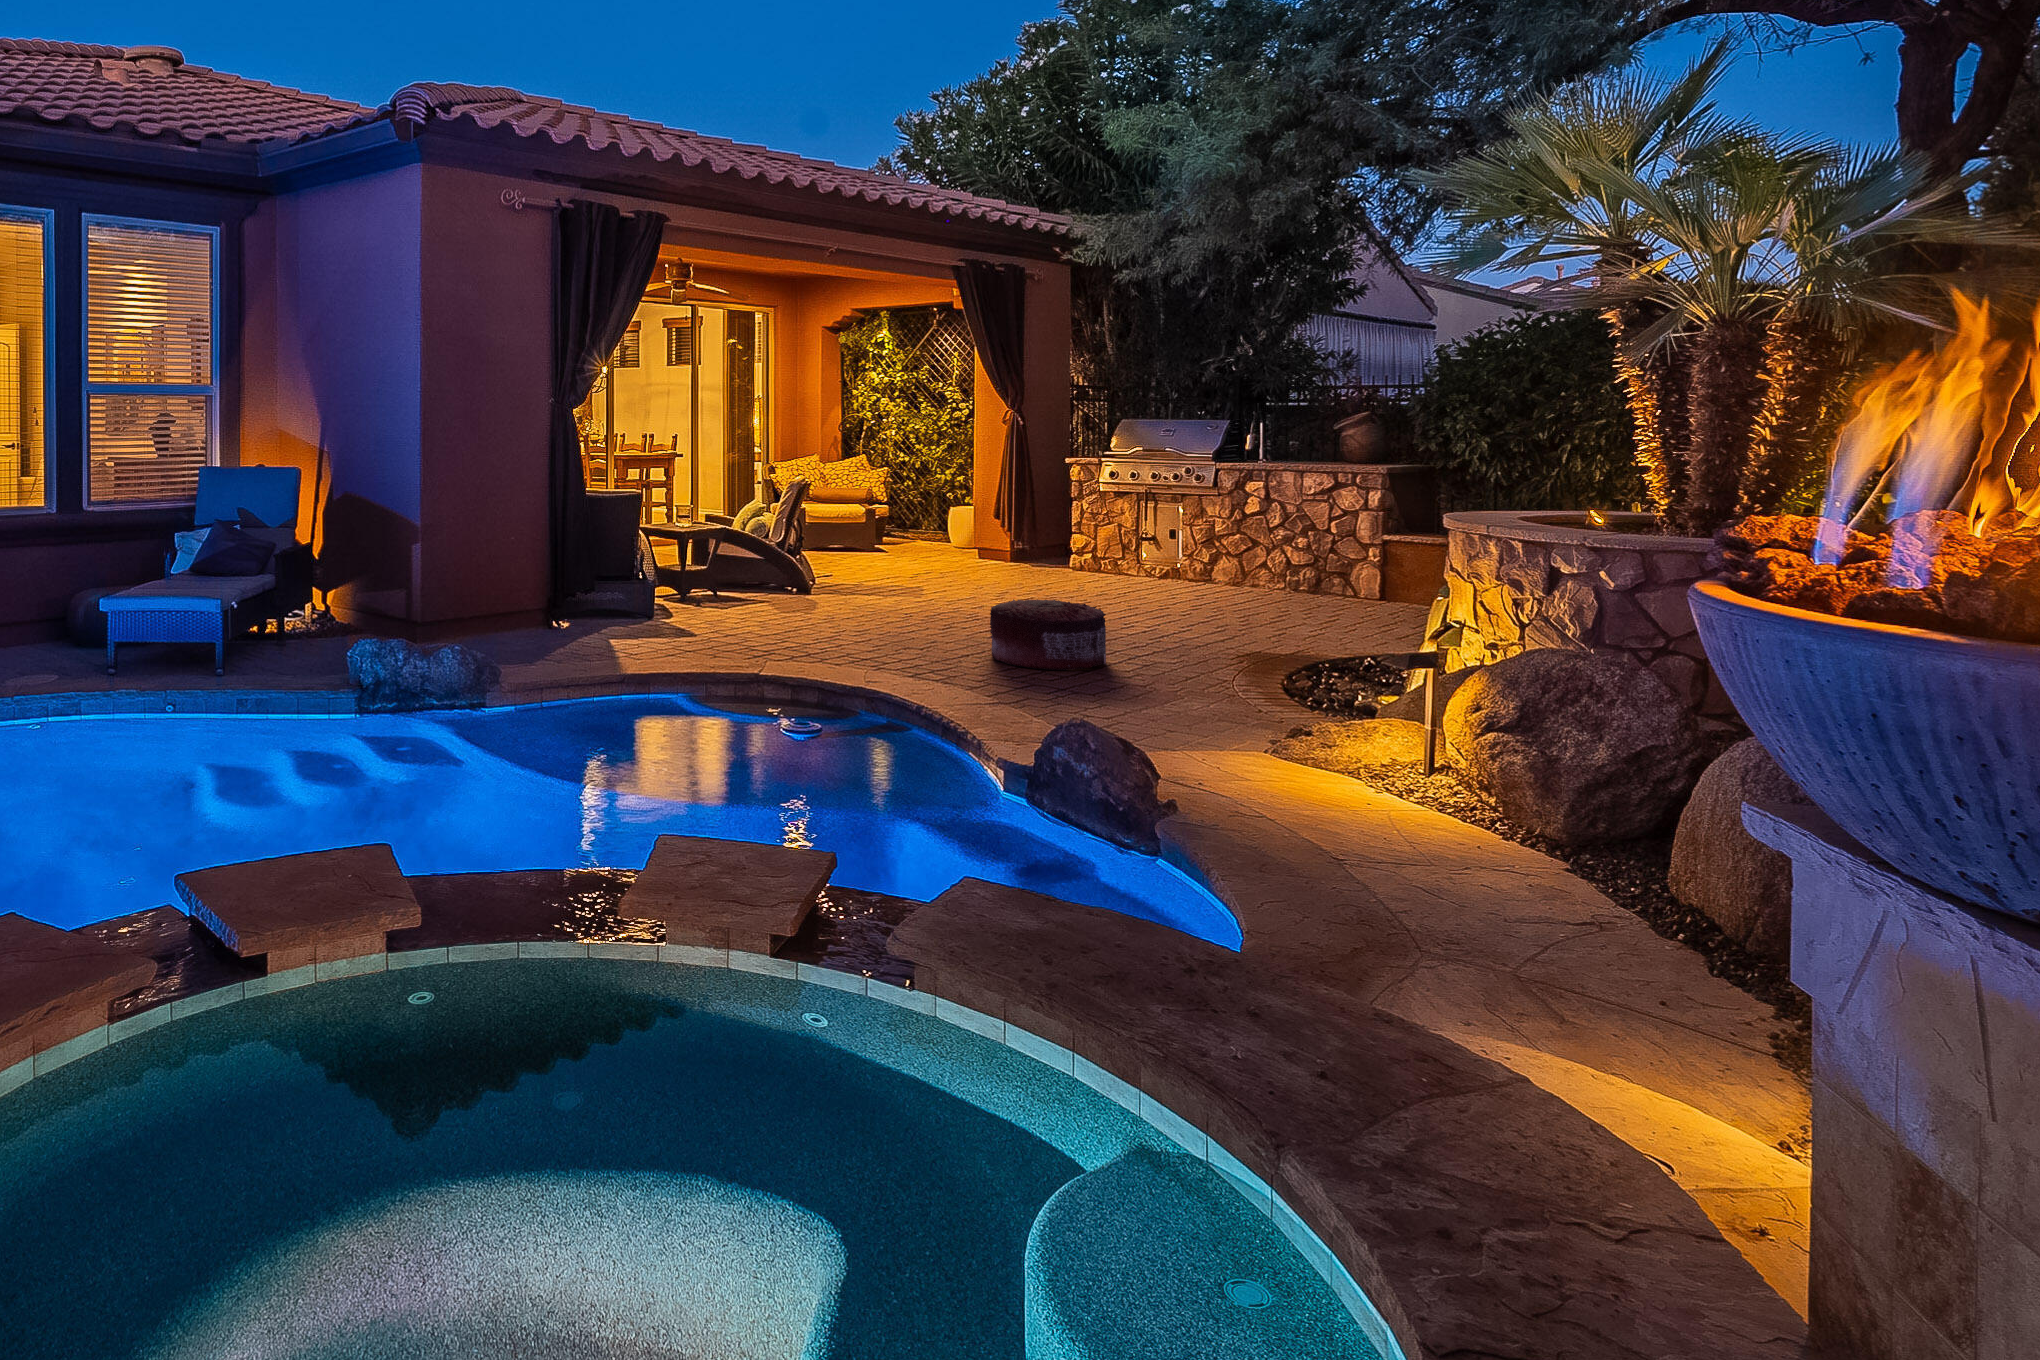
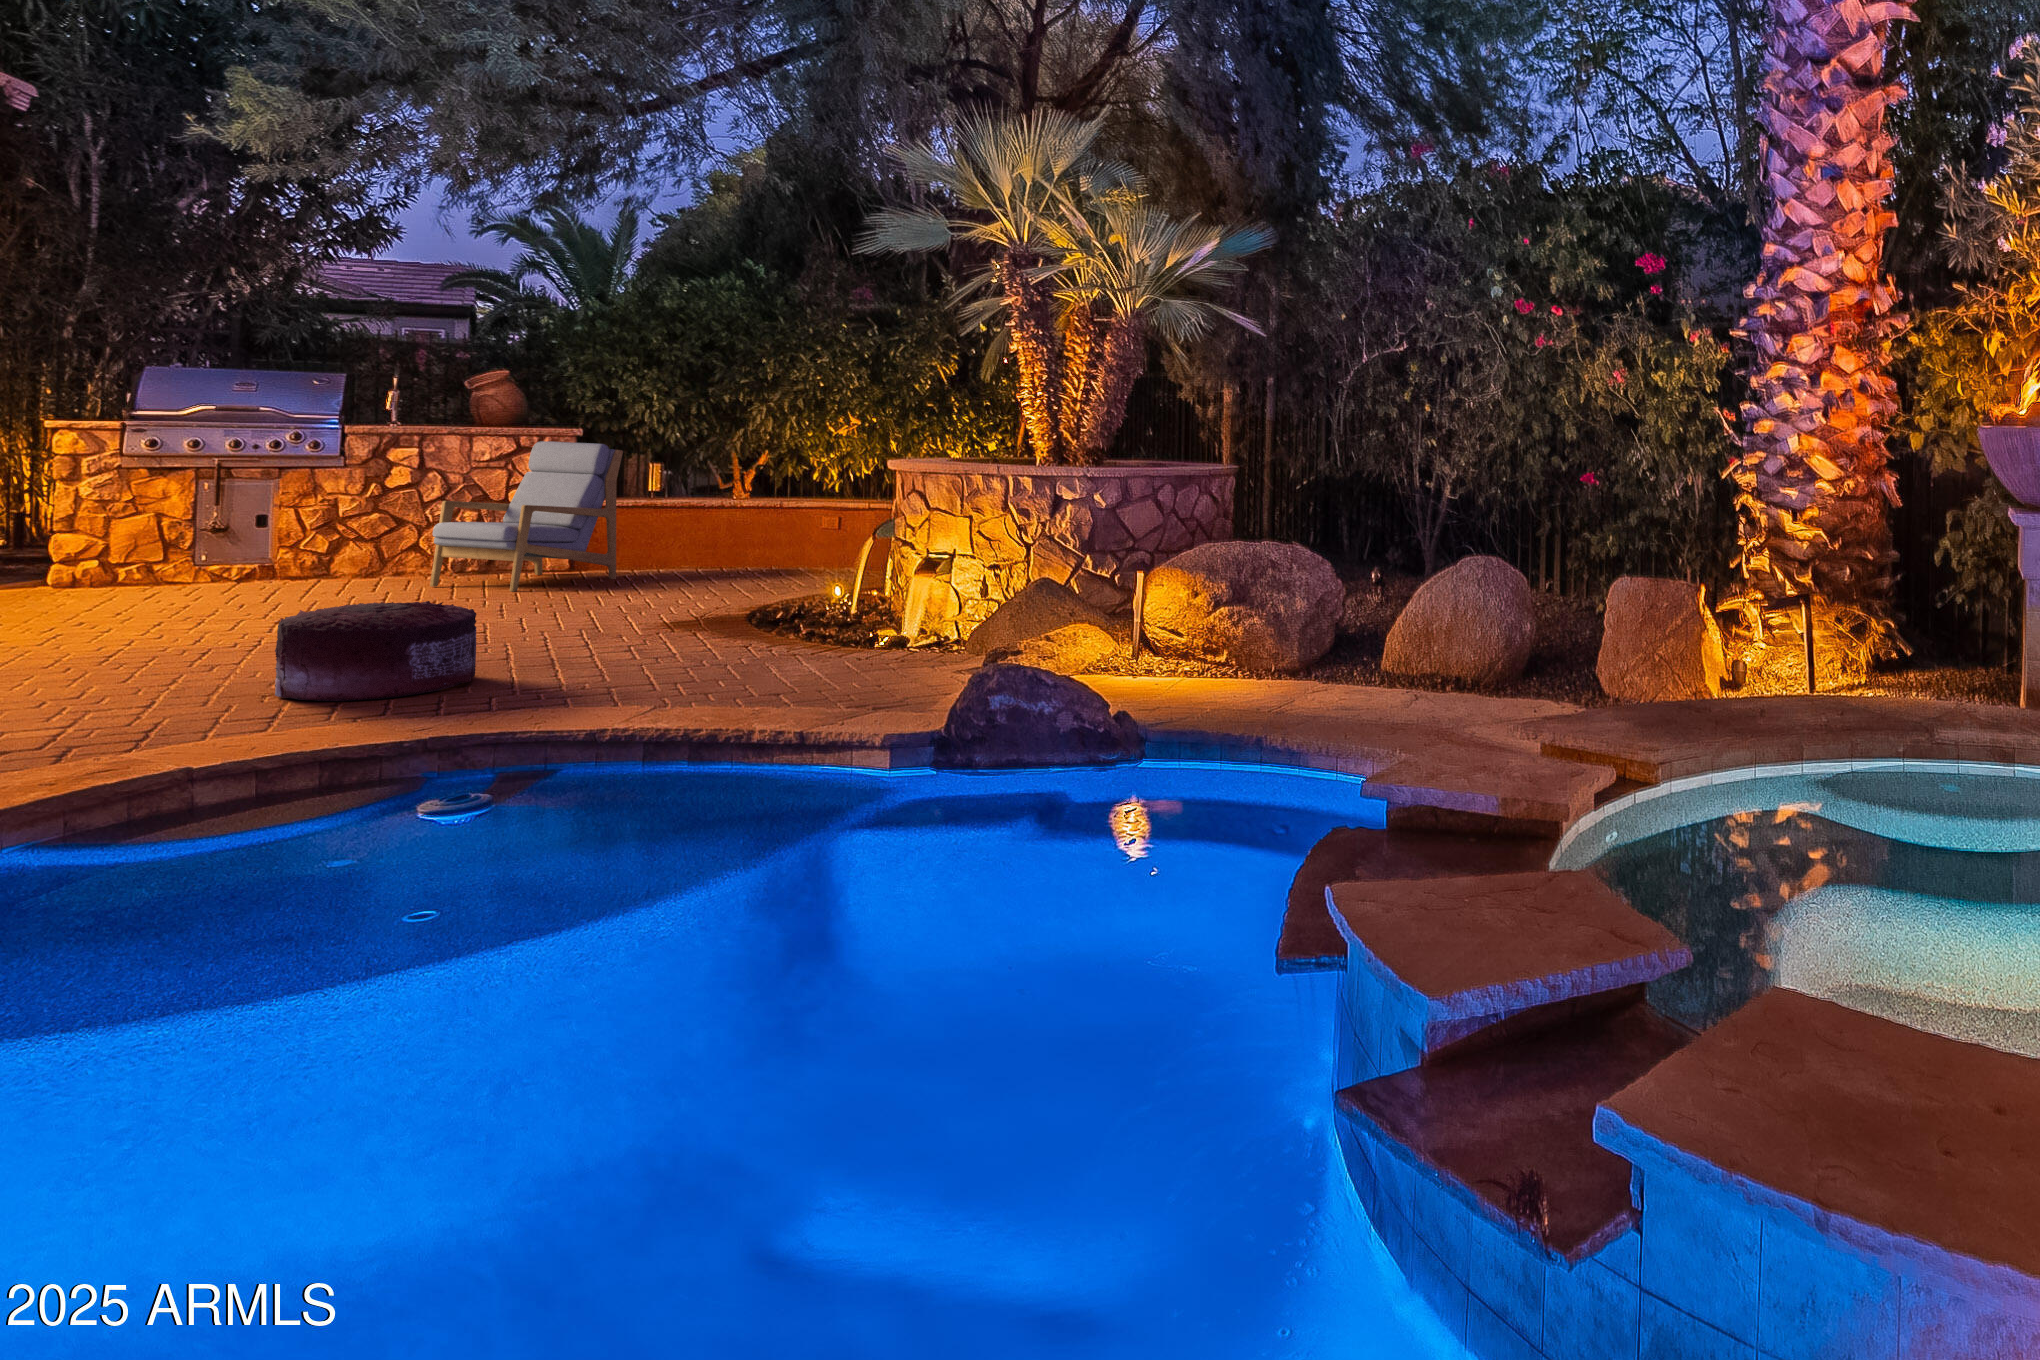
armchair: none [1254,480,1408,610] -> present [430,441,623,592]

